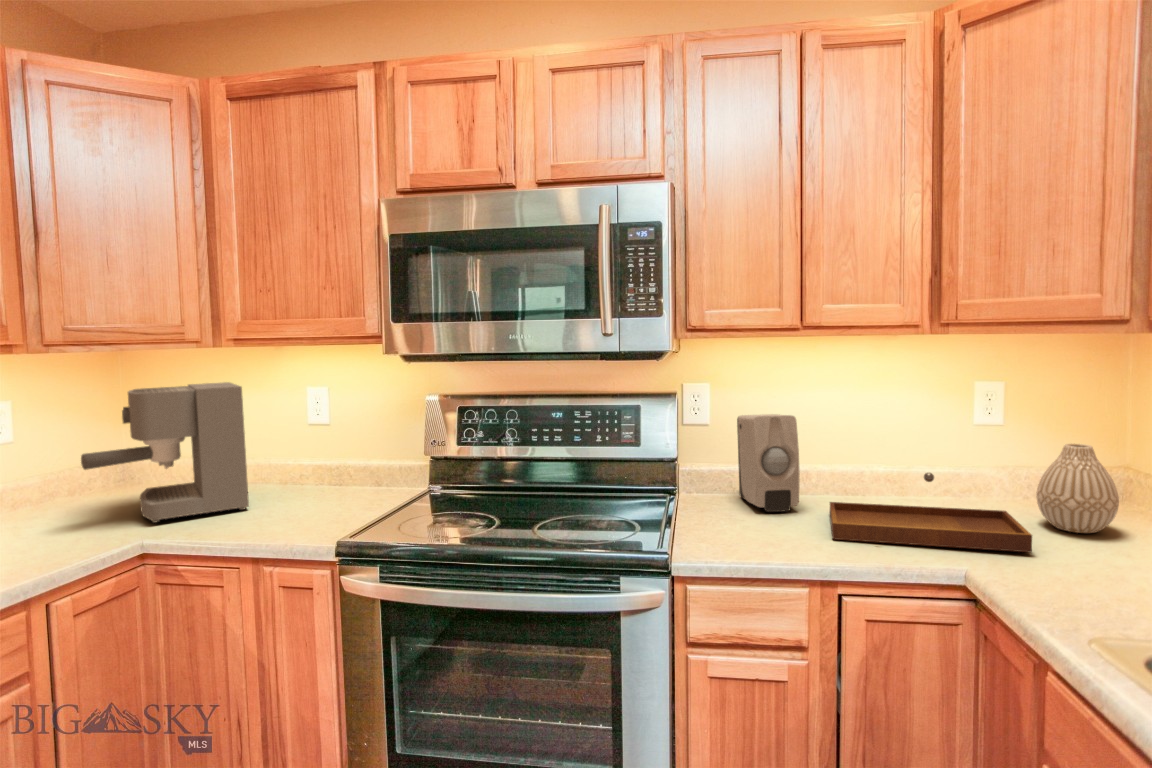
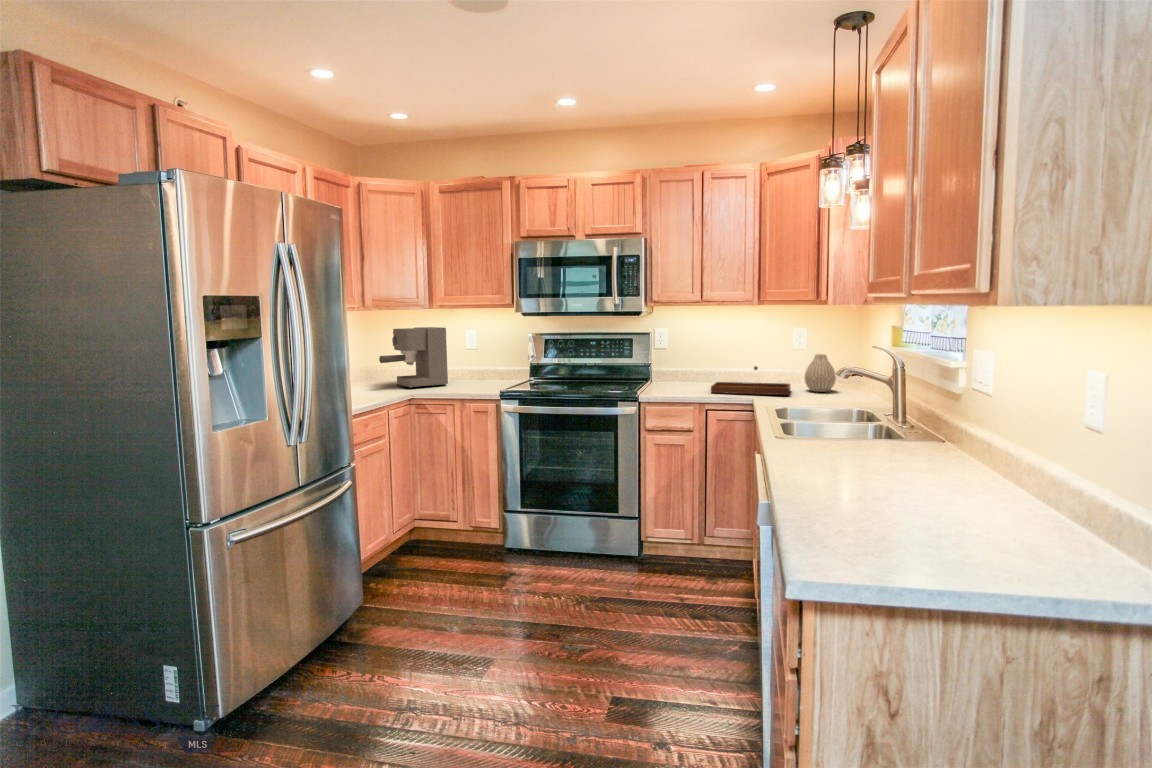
soap dispenser: present [737,414,800,512] -> none [678,343,703,386]

